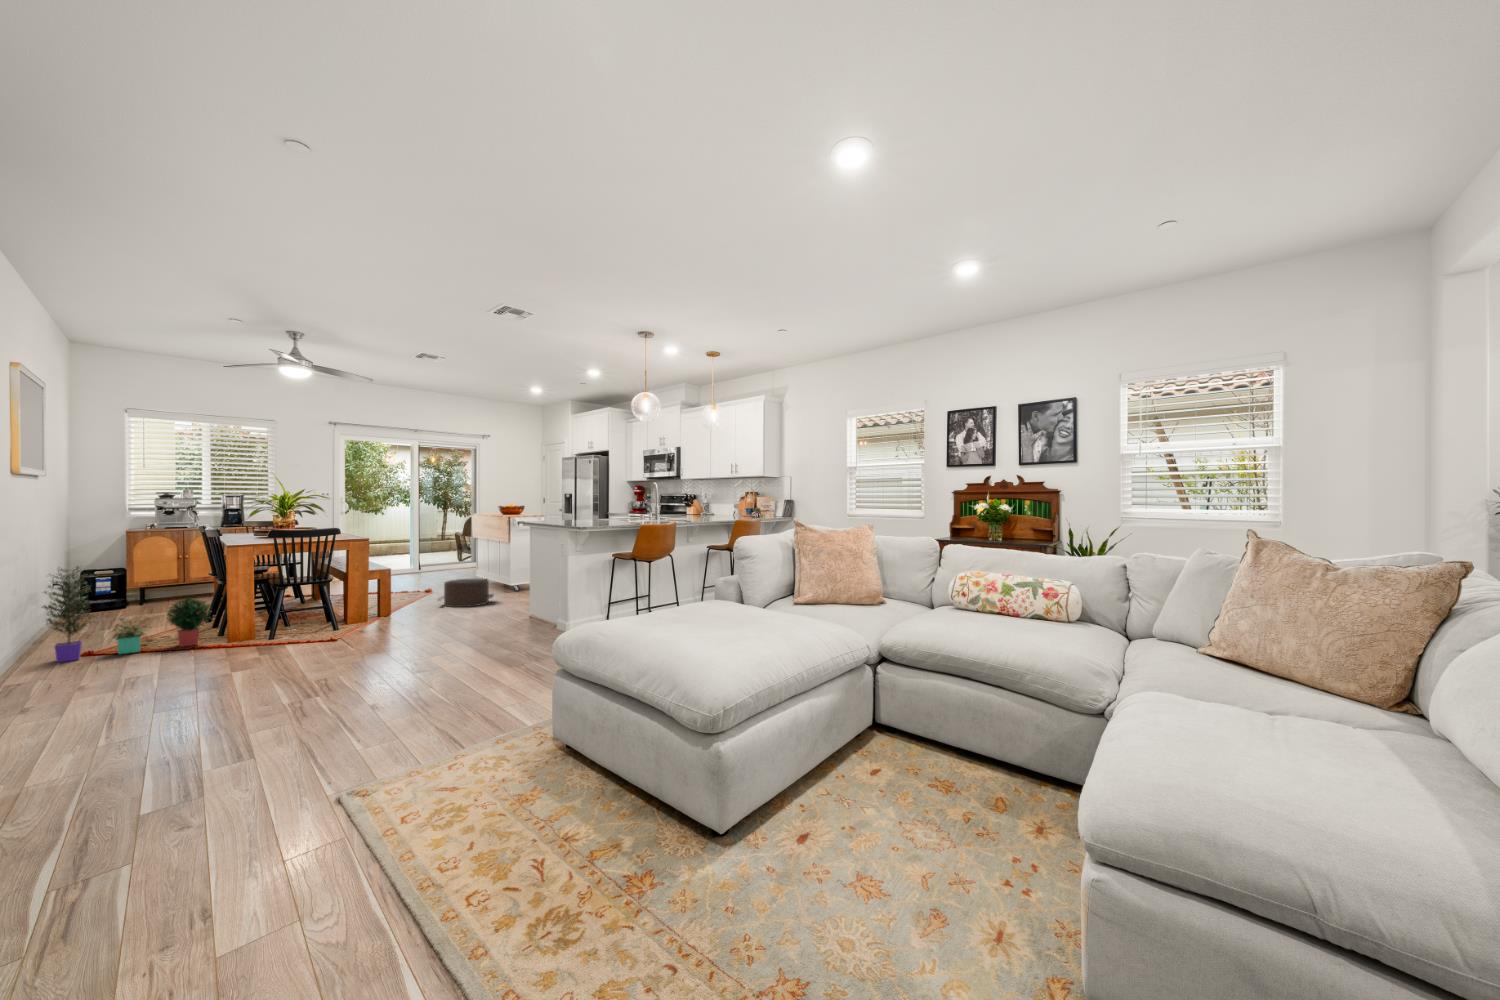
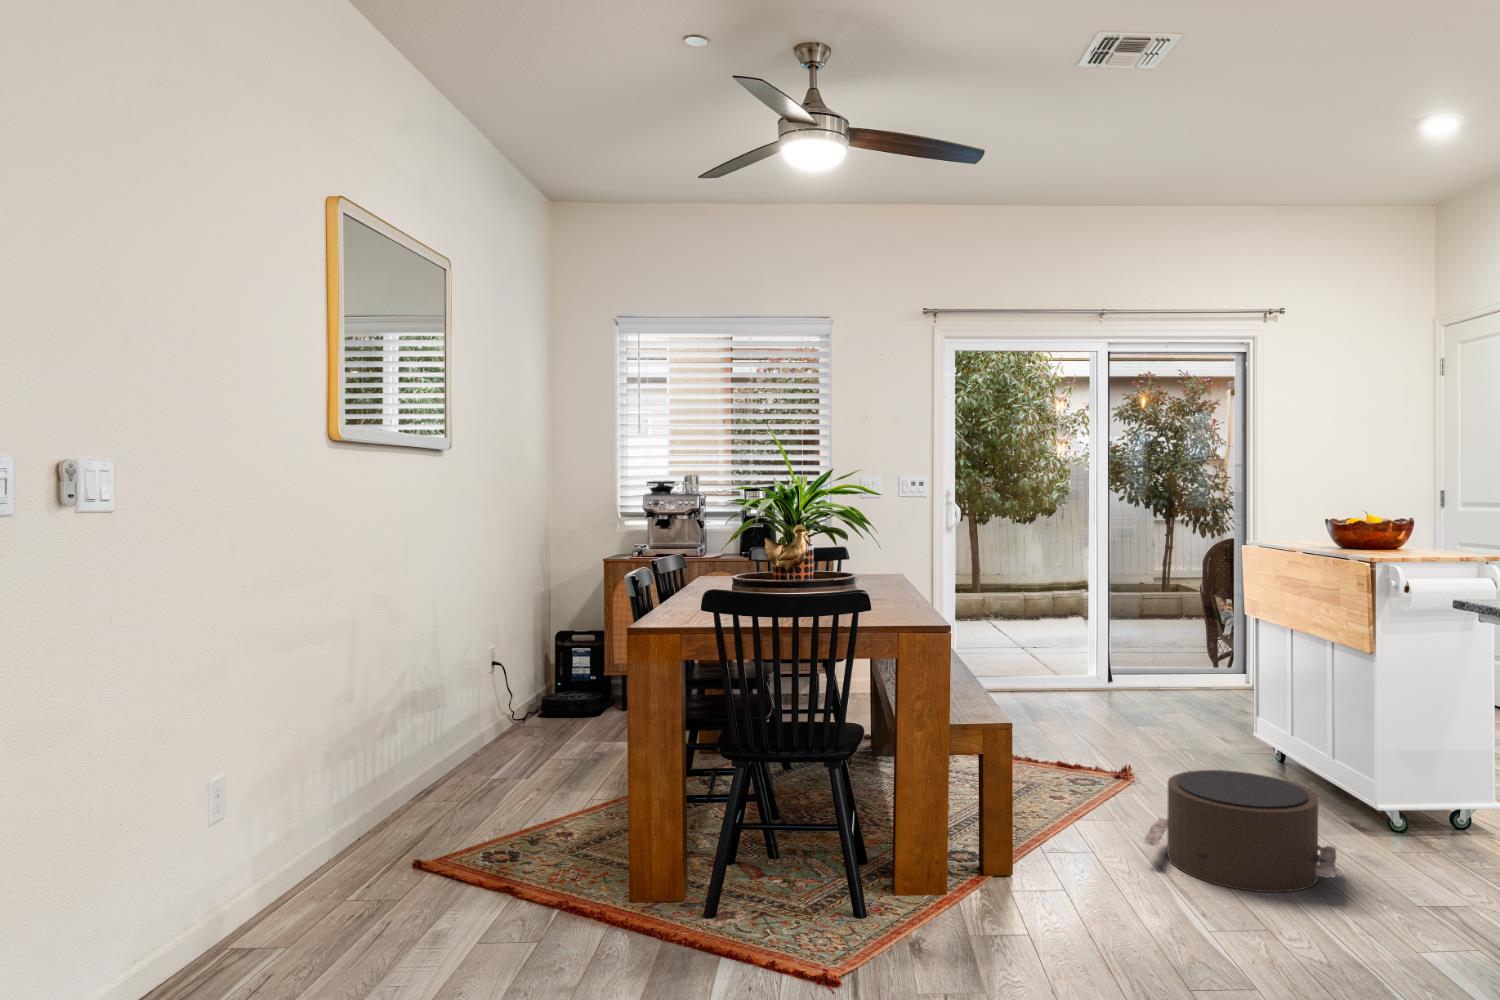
potted plant: present [42,566,211,662] -> none [292,682,576,910]

